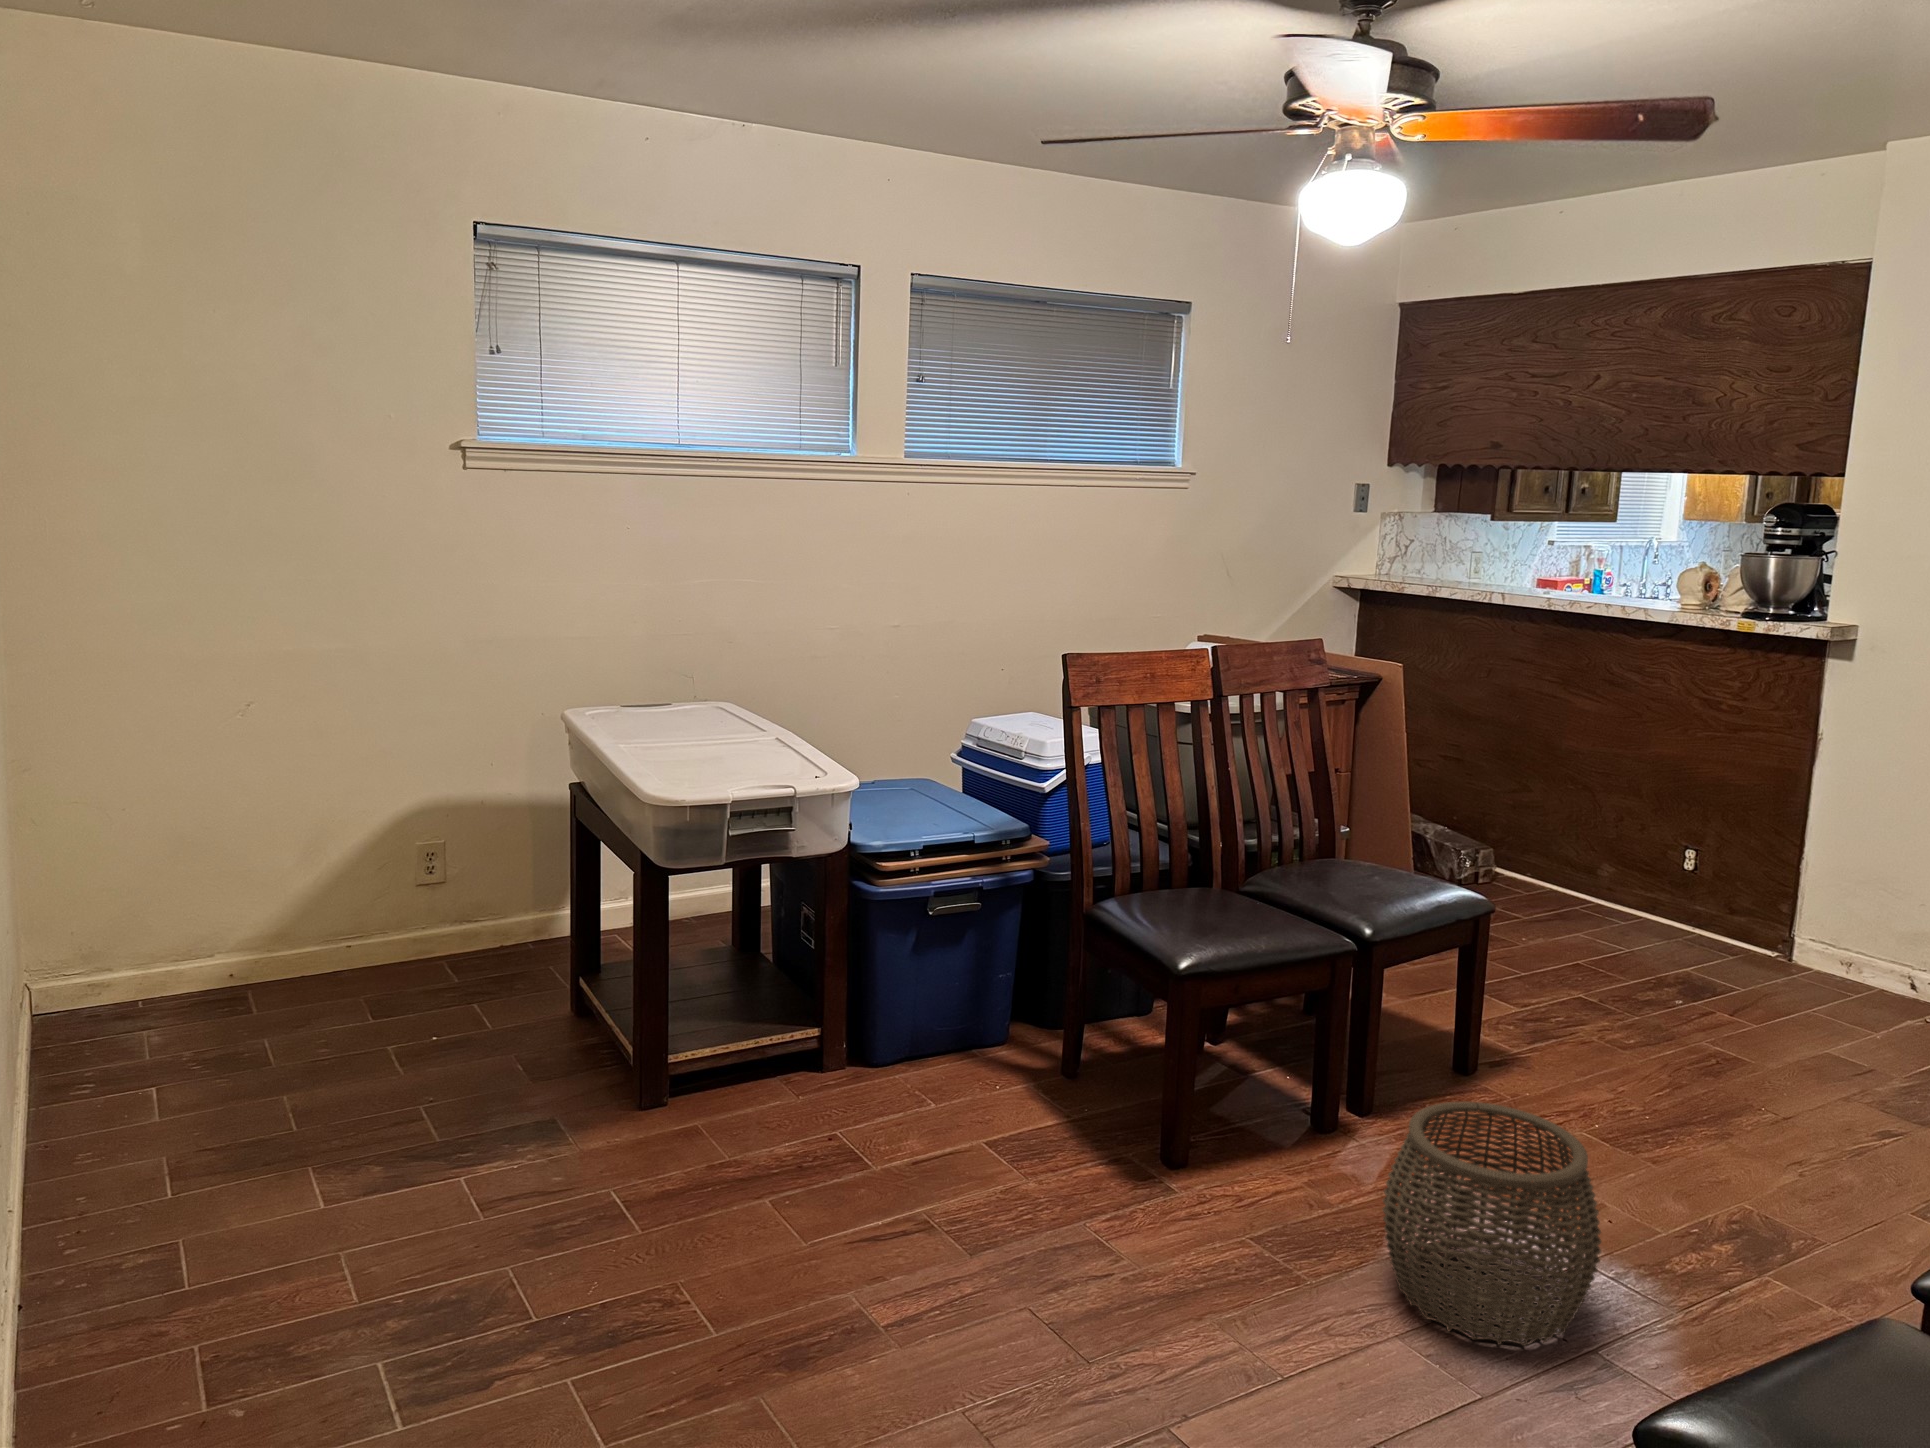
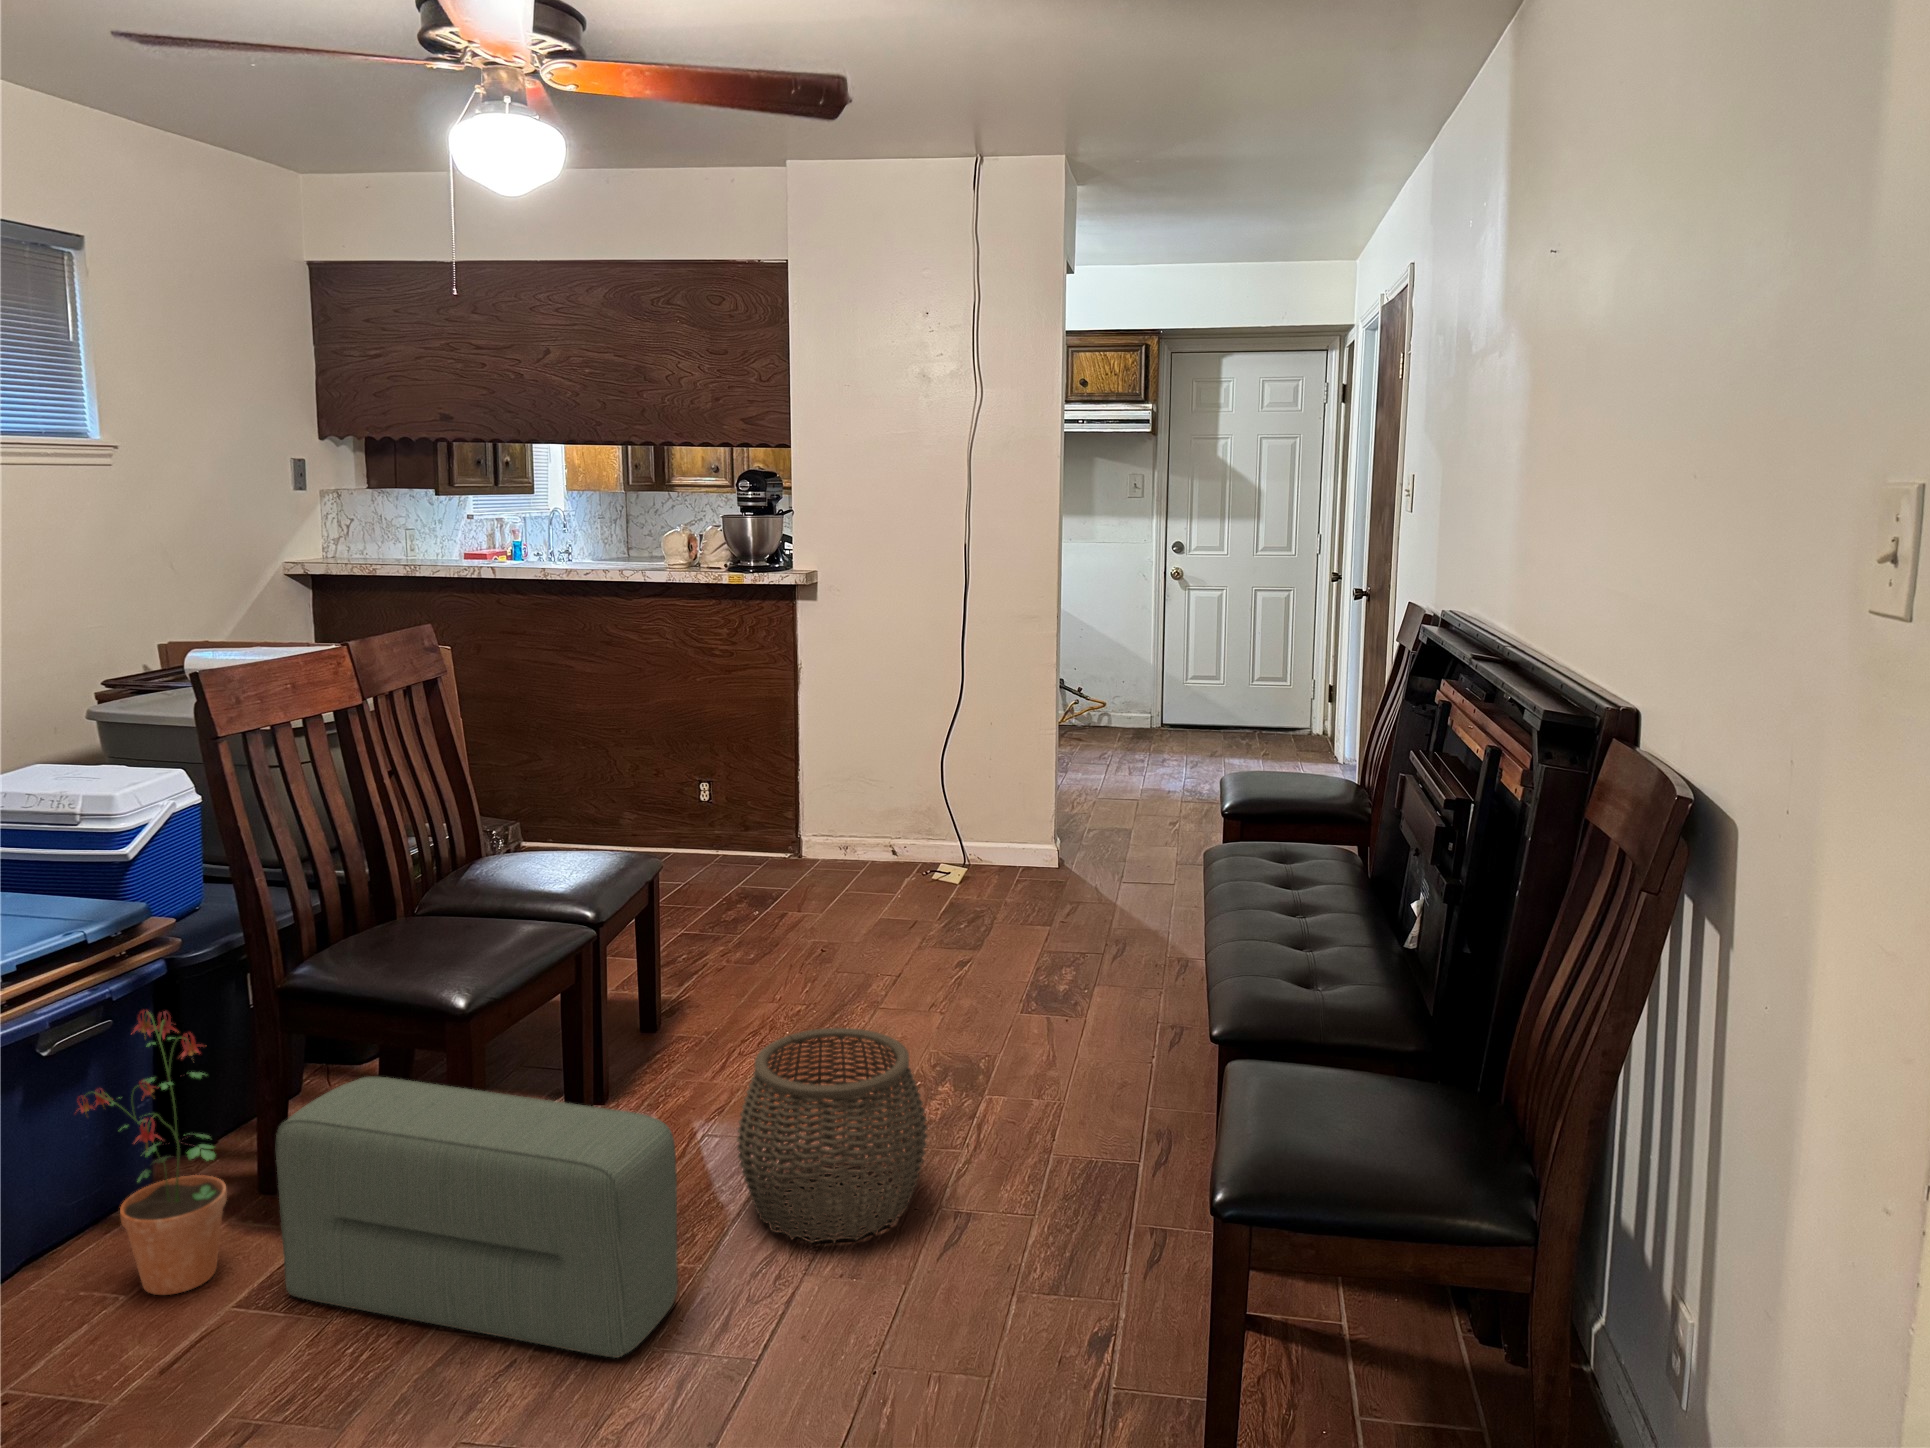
potted plant: none [930,898,1011,1118] -> present [77,1011,227,1295]
pouf: none [1017,1000,1275,1316] -> present [276,1077,678,1358]

